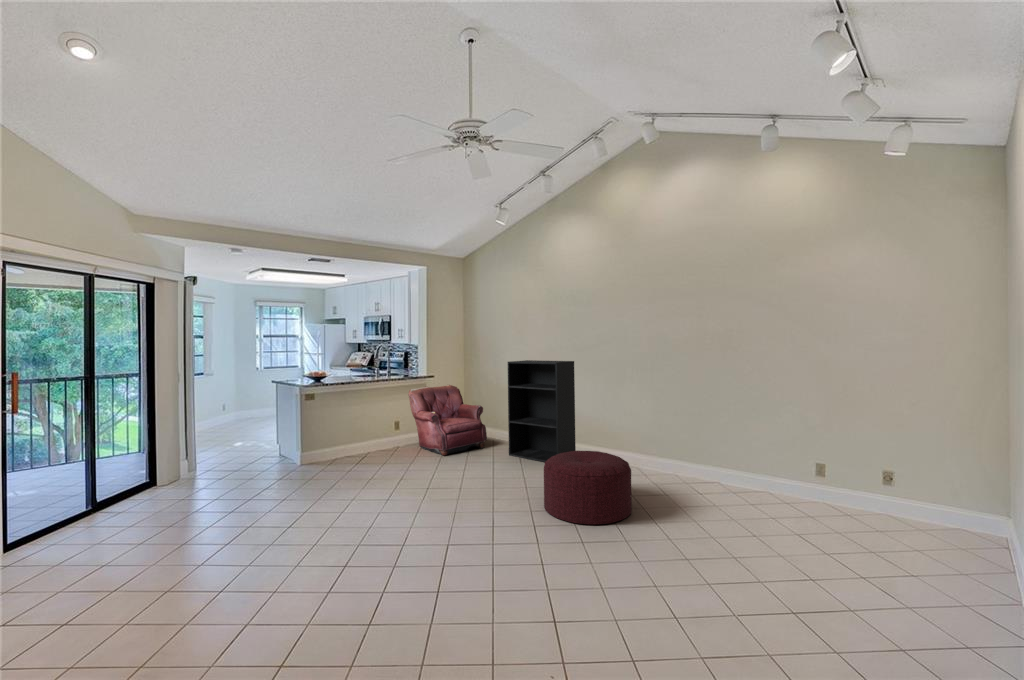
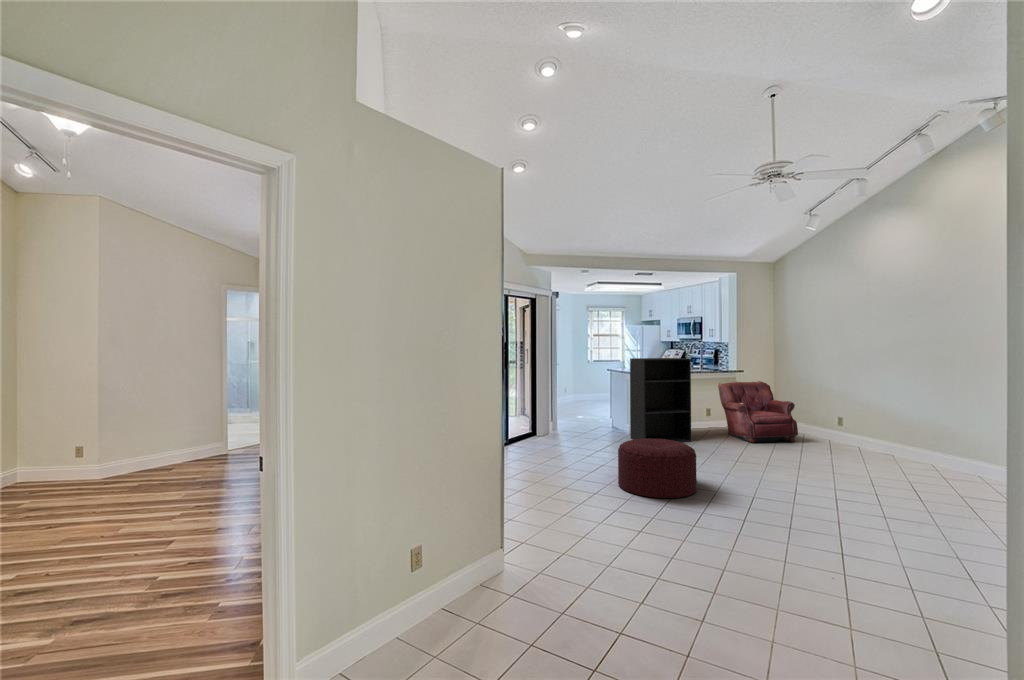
bookshelf: present [508,360,576,462] -> present [630,358,691,442]
ottoman: present [544,451,632,524] -> present [618,438,697,498]

